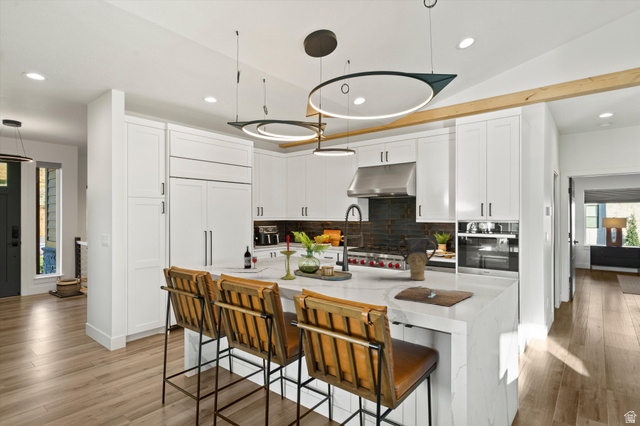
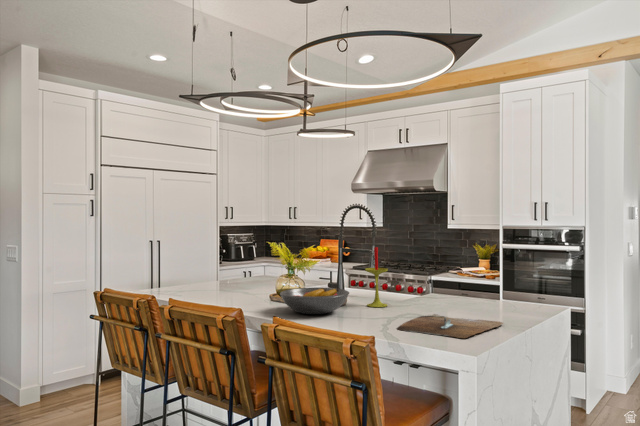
candle: present [280,236,296,279] -> present [365,247,388,307]
vase: present [398,238,436,280] -> none [409,250,460,307]
wine bottle: present [224,246,268,272] -> none [172,261,237,297]
fruit bowl: none [303,266,355,286] -> present [280,288,349,314]

